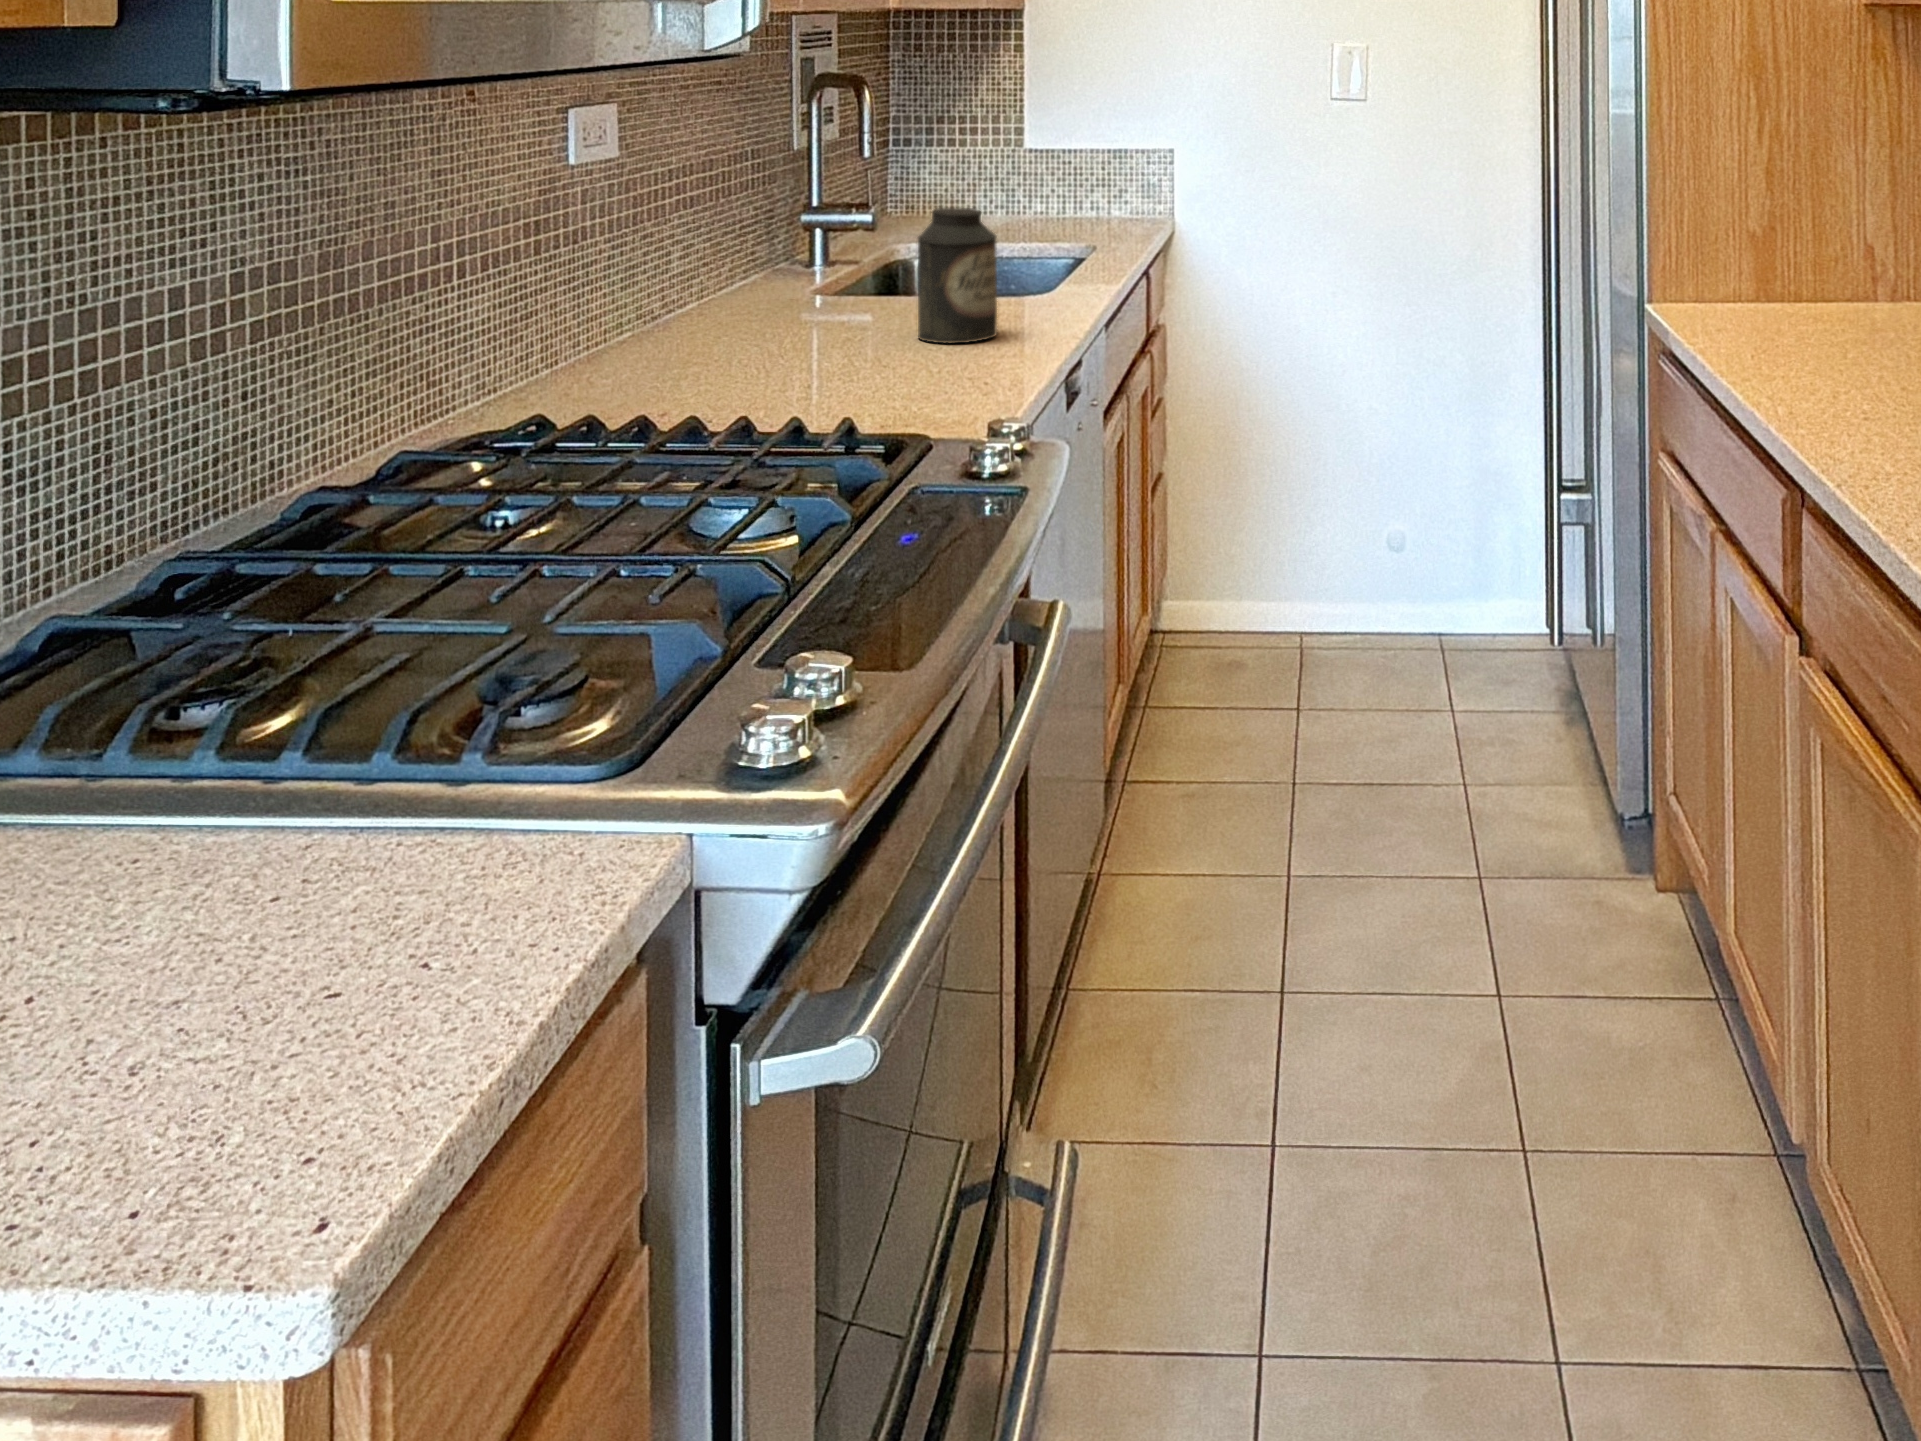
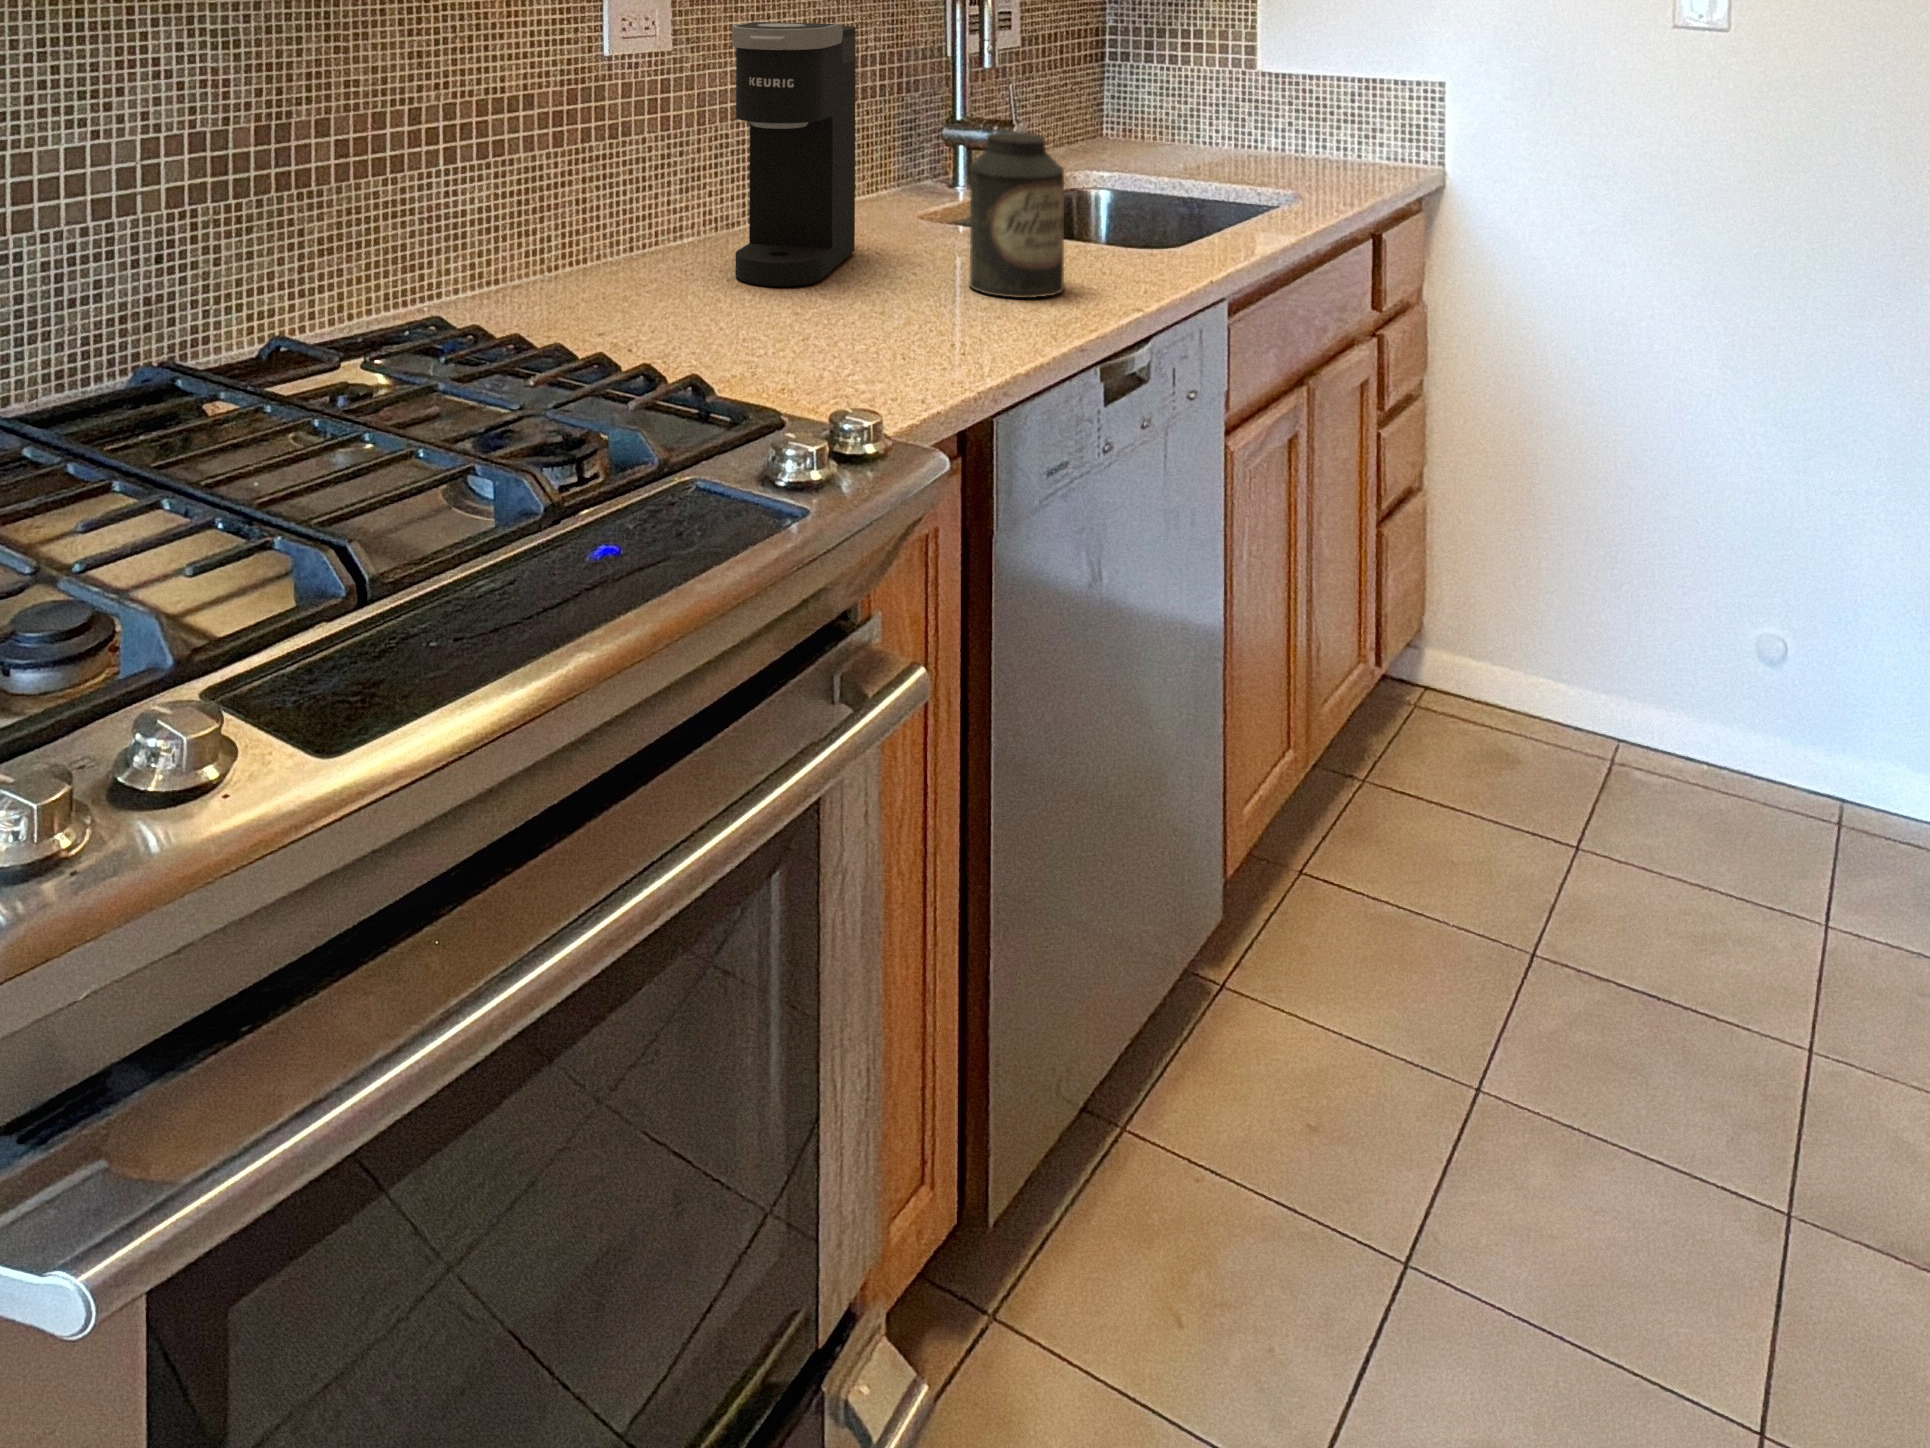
coffee maker: none [710,125,800,361] -> present [732,22,856,287]

